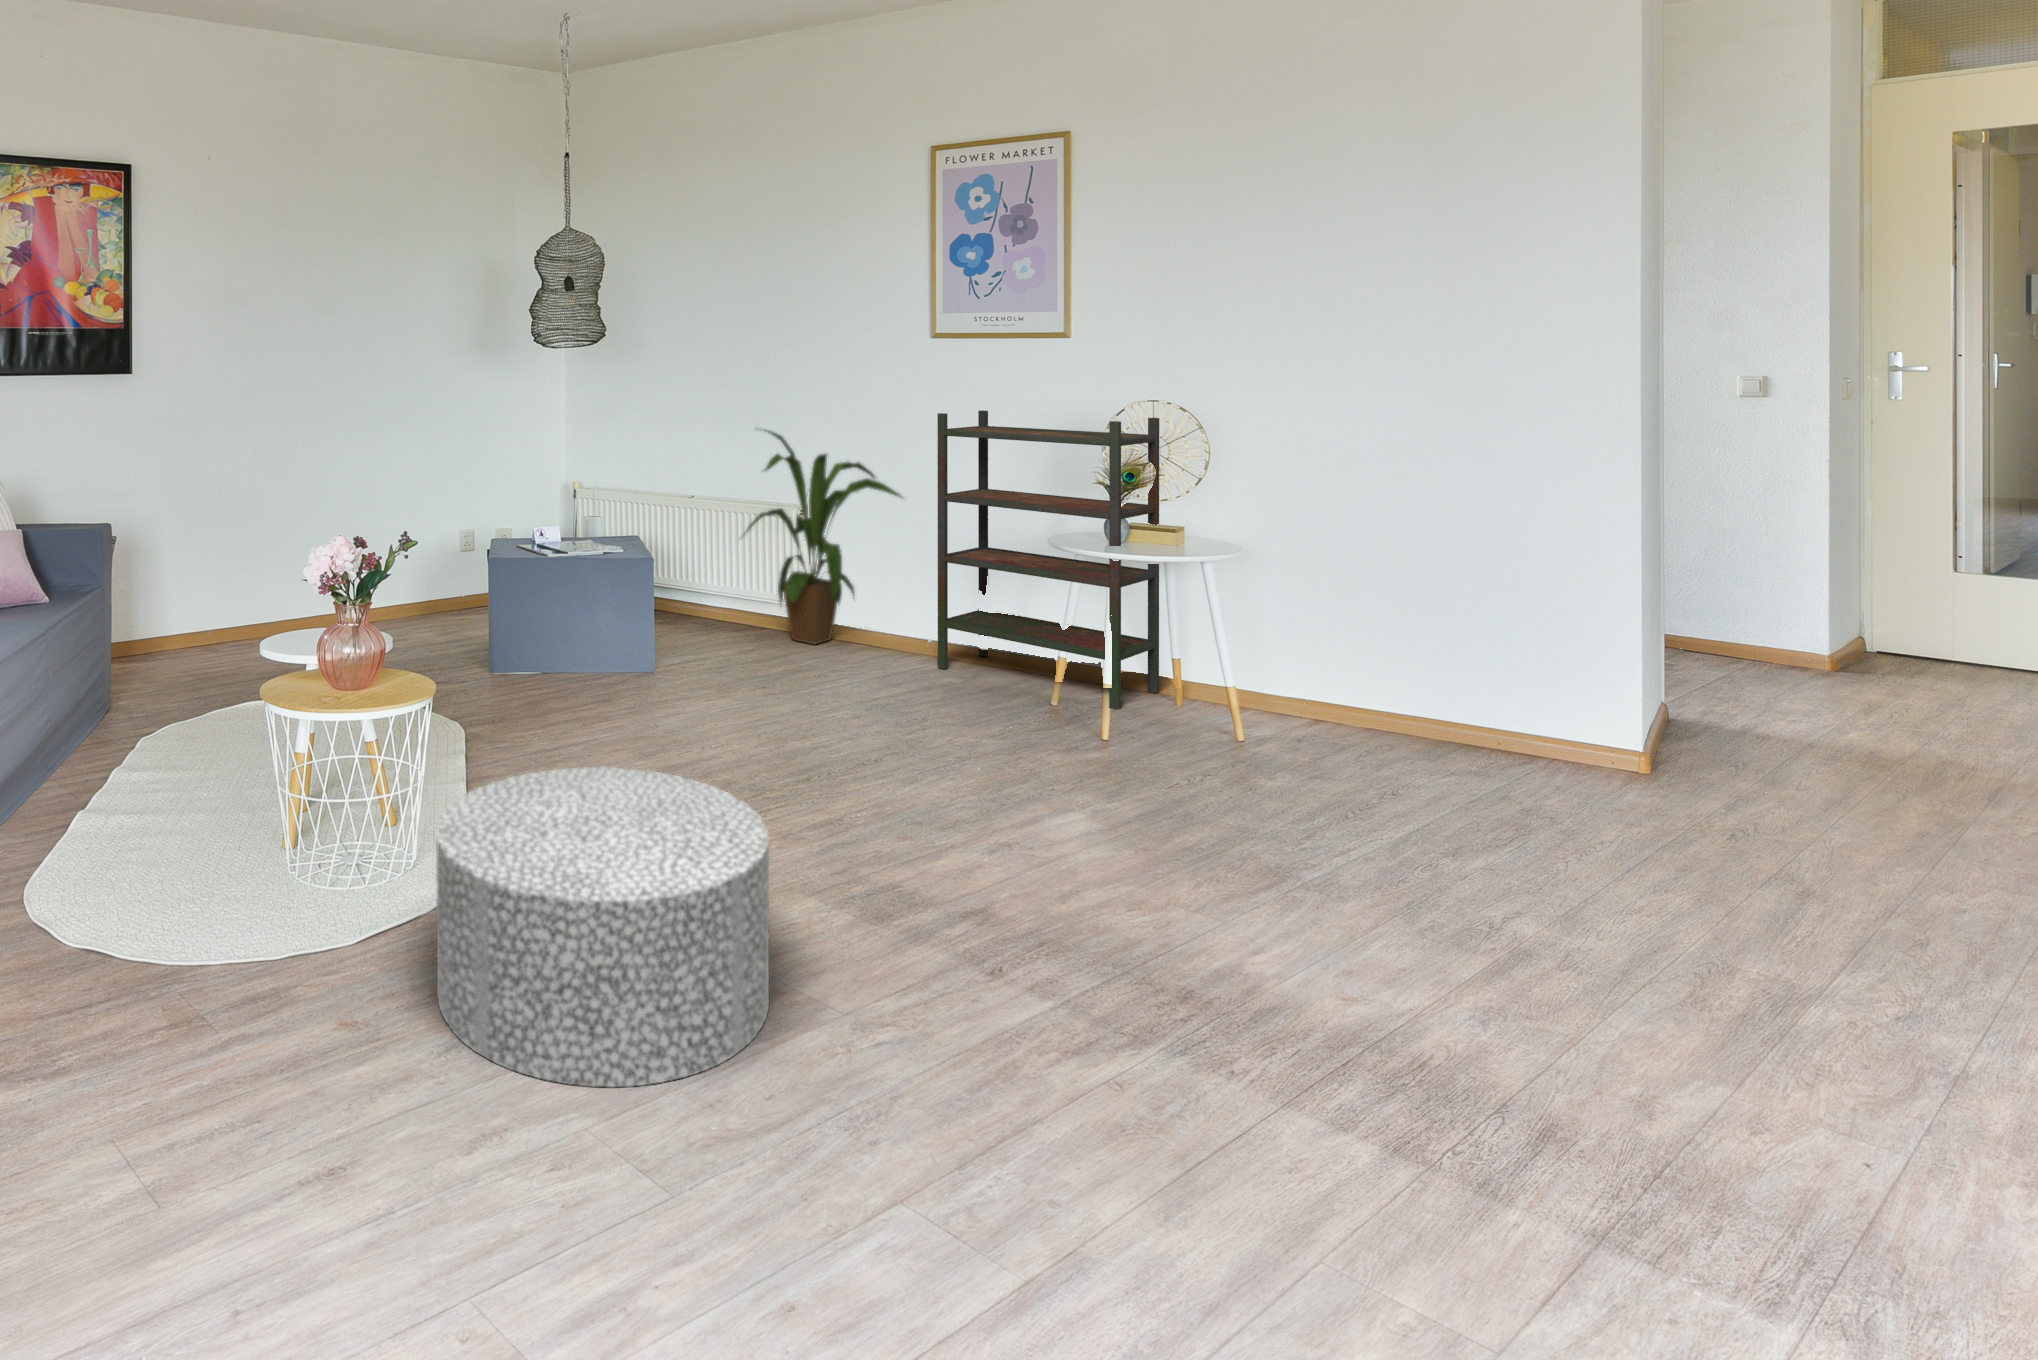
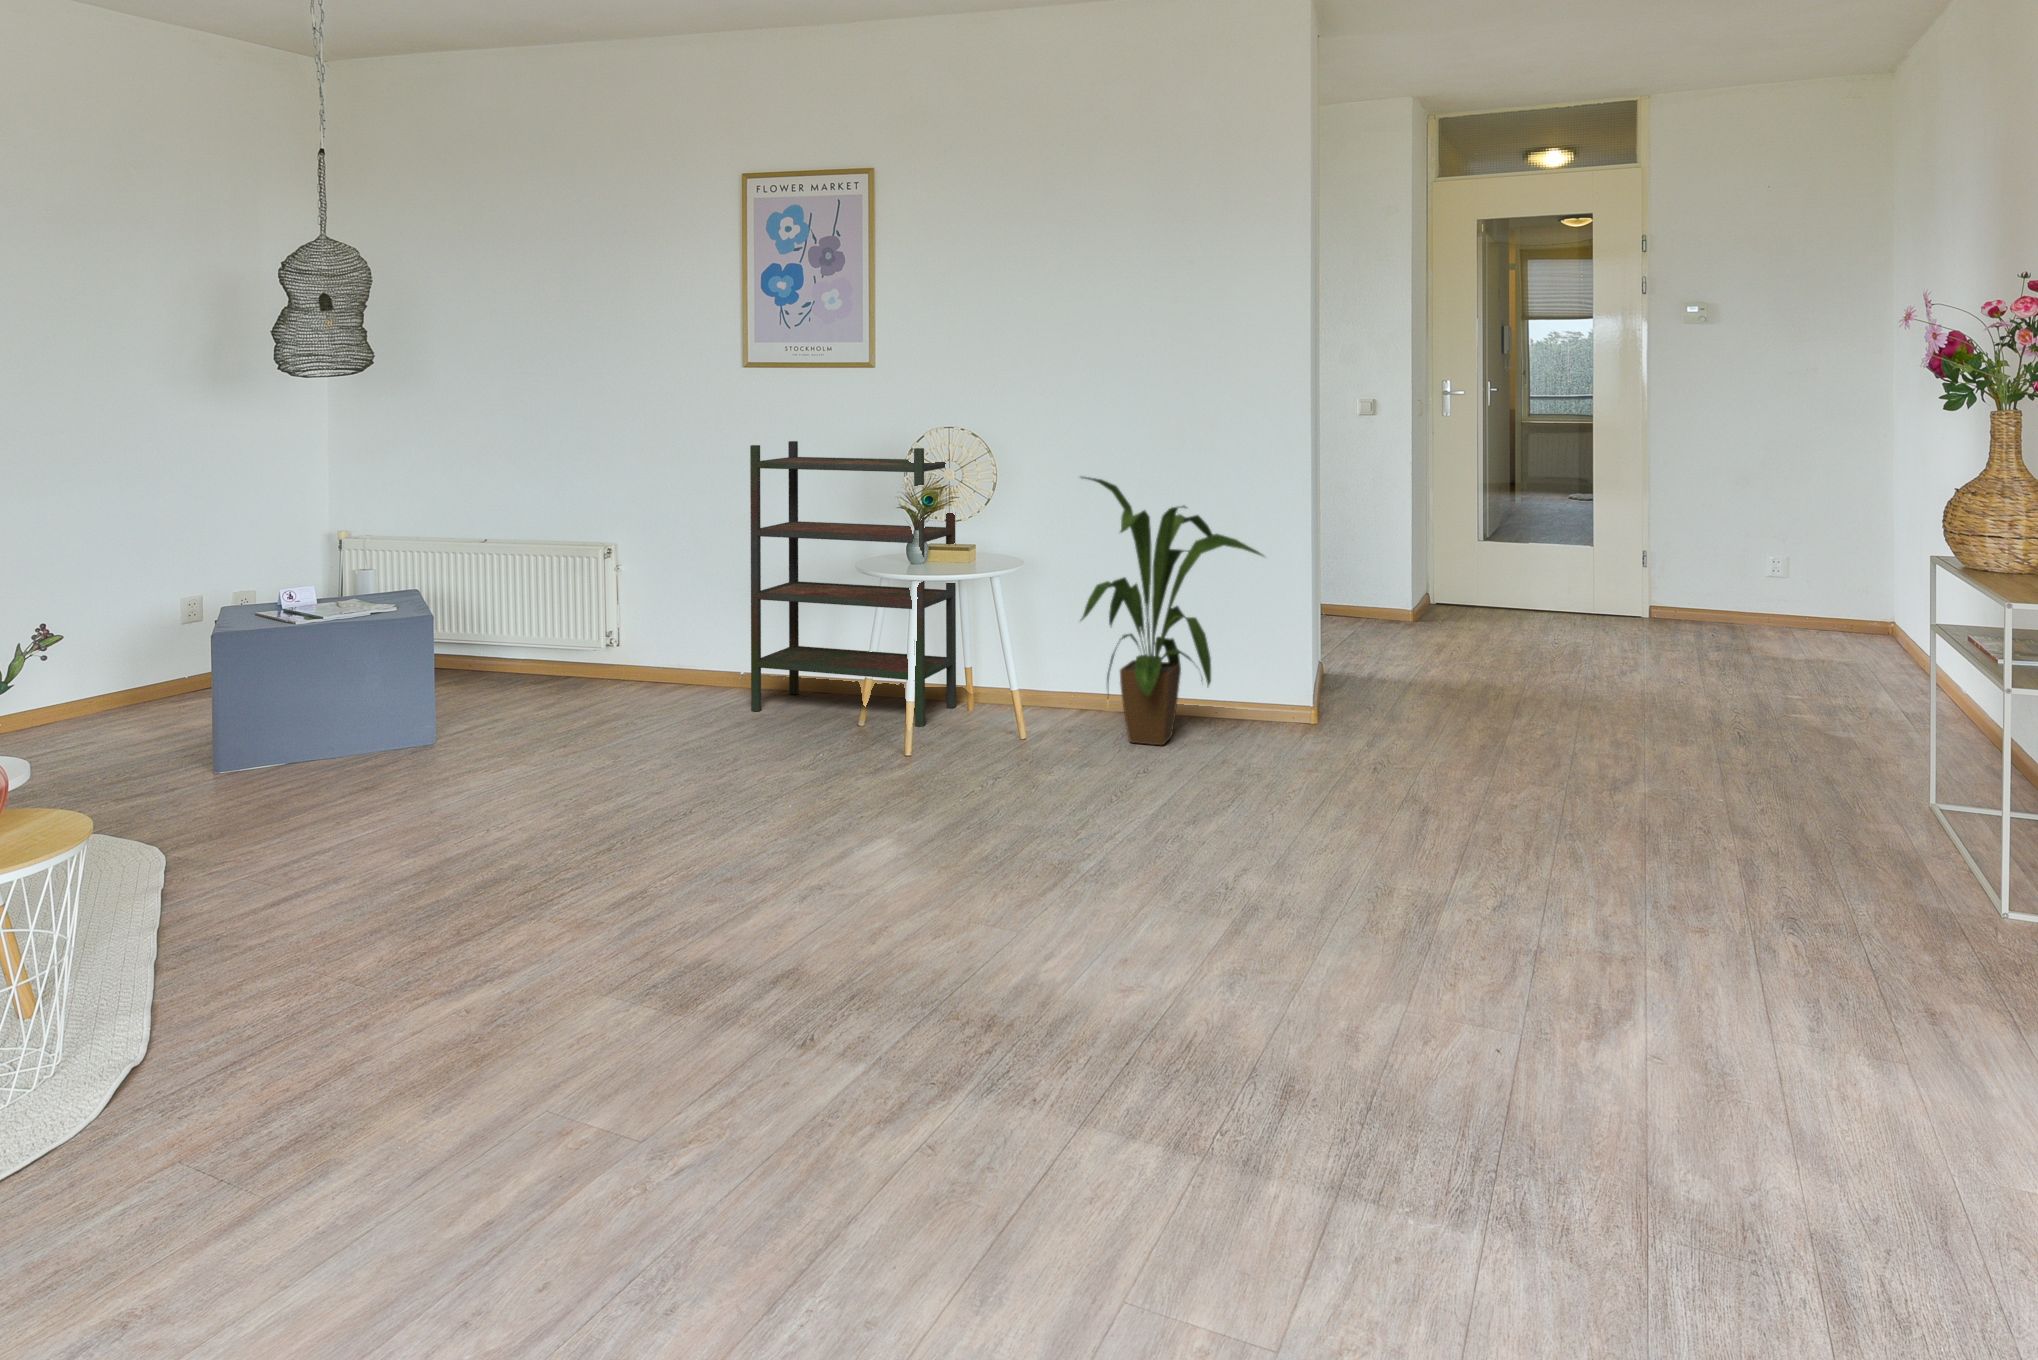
house plant: present [742,429,902,644] -> present [1081,477,1263,746]
ottoman: present [436,767,769,1087] -> none [266,834,642,1159]

